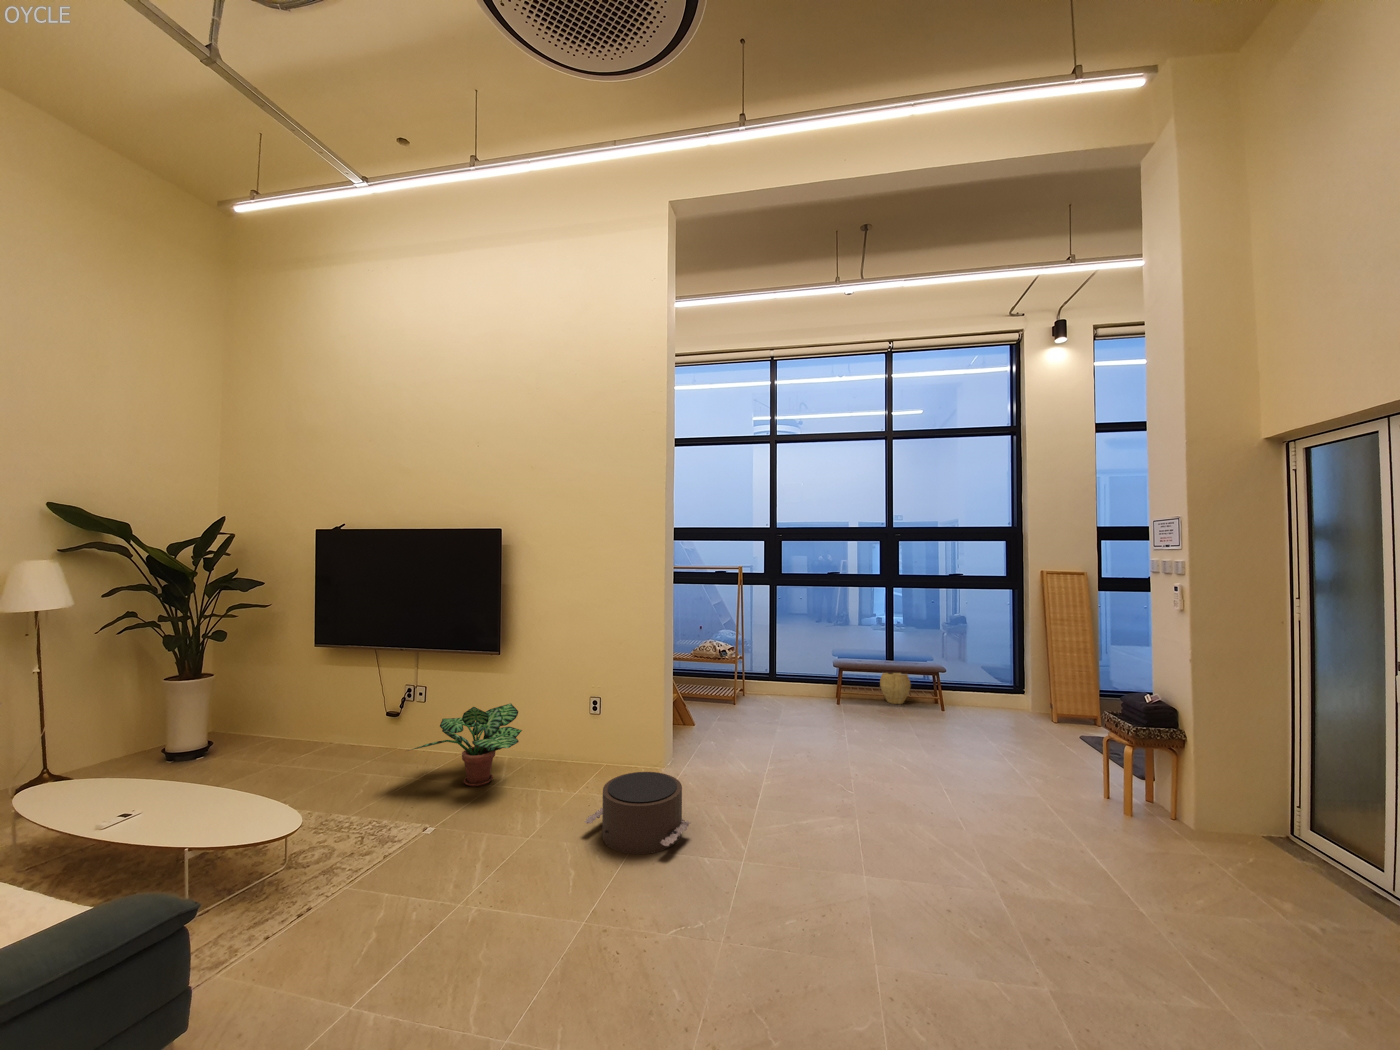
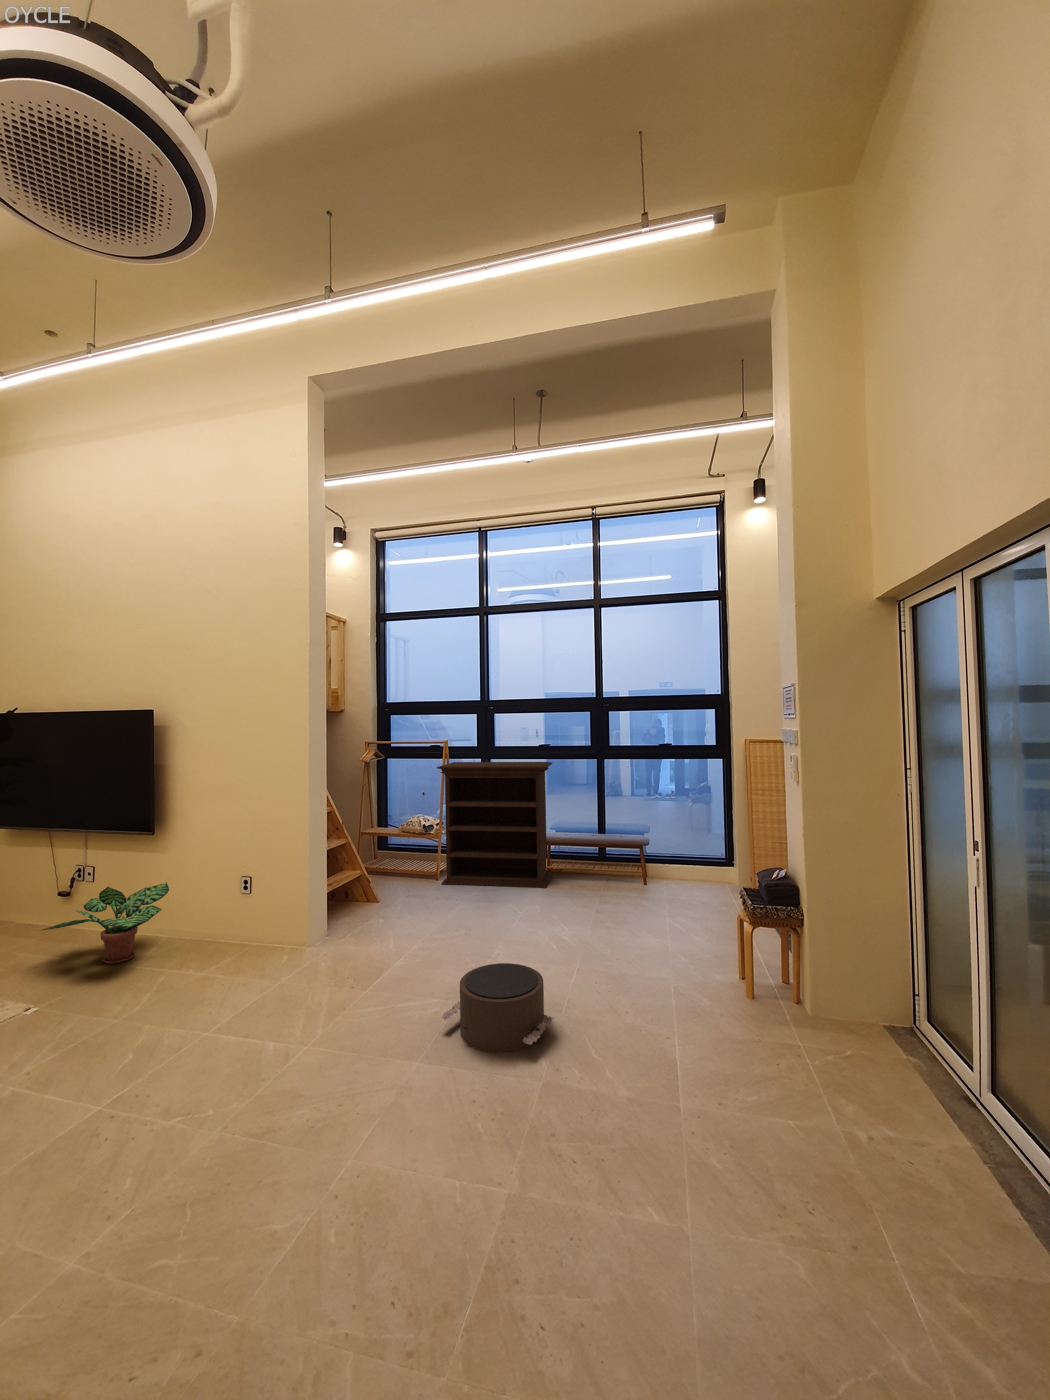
bookshelf: none [740,587,853,714] -> present [437,762,552,888]
woven basket: present [880,673,911,704] -> none [588,839,617,878]
pouf: present [585,772,691,854] -> present [441,963,554,1053]

